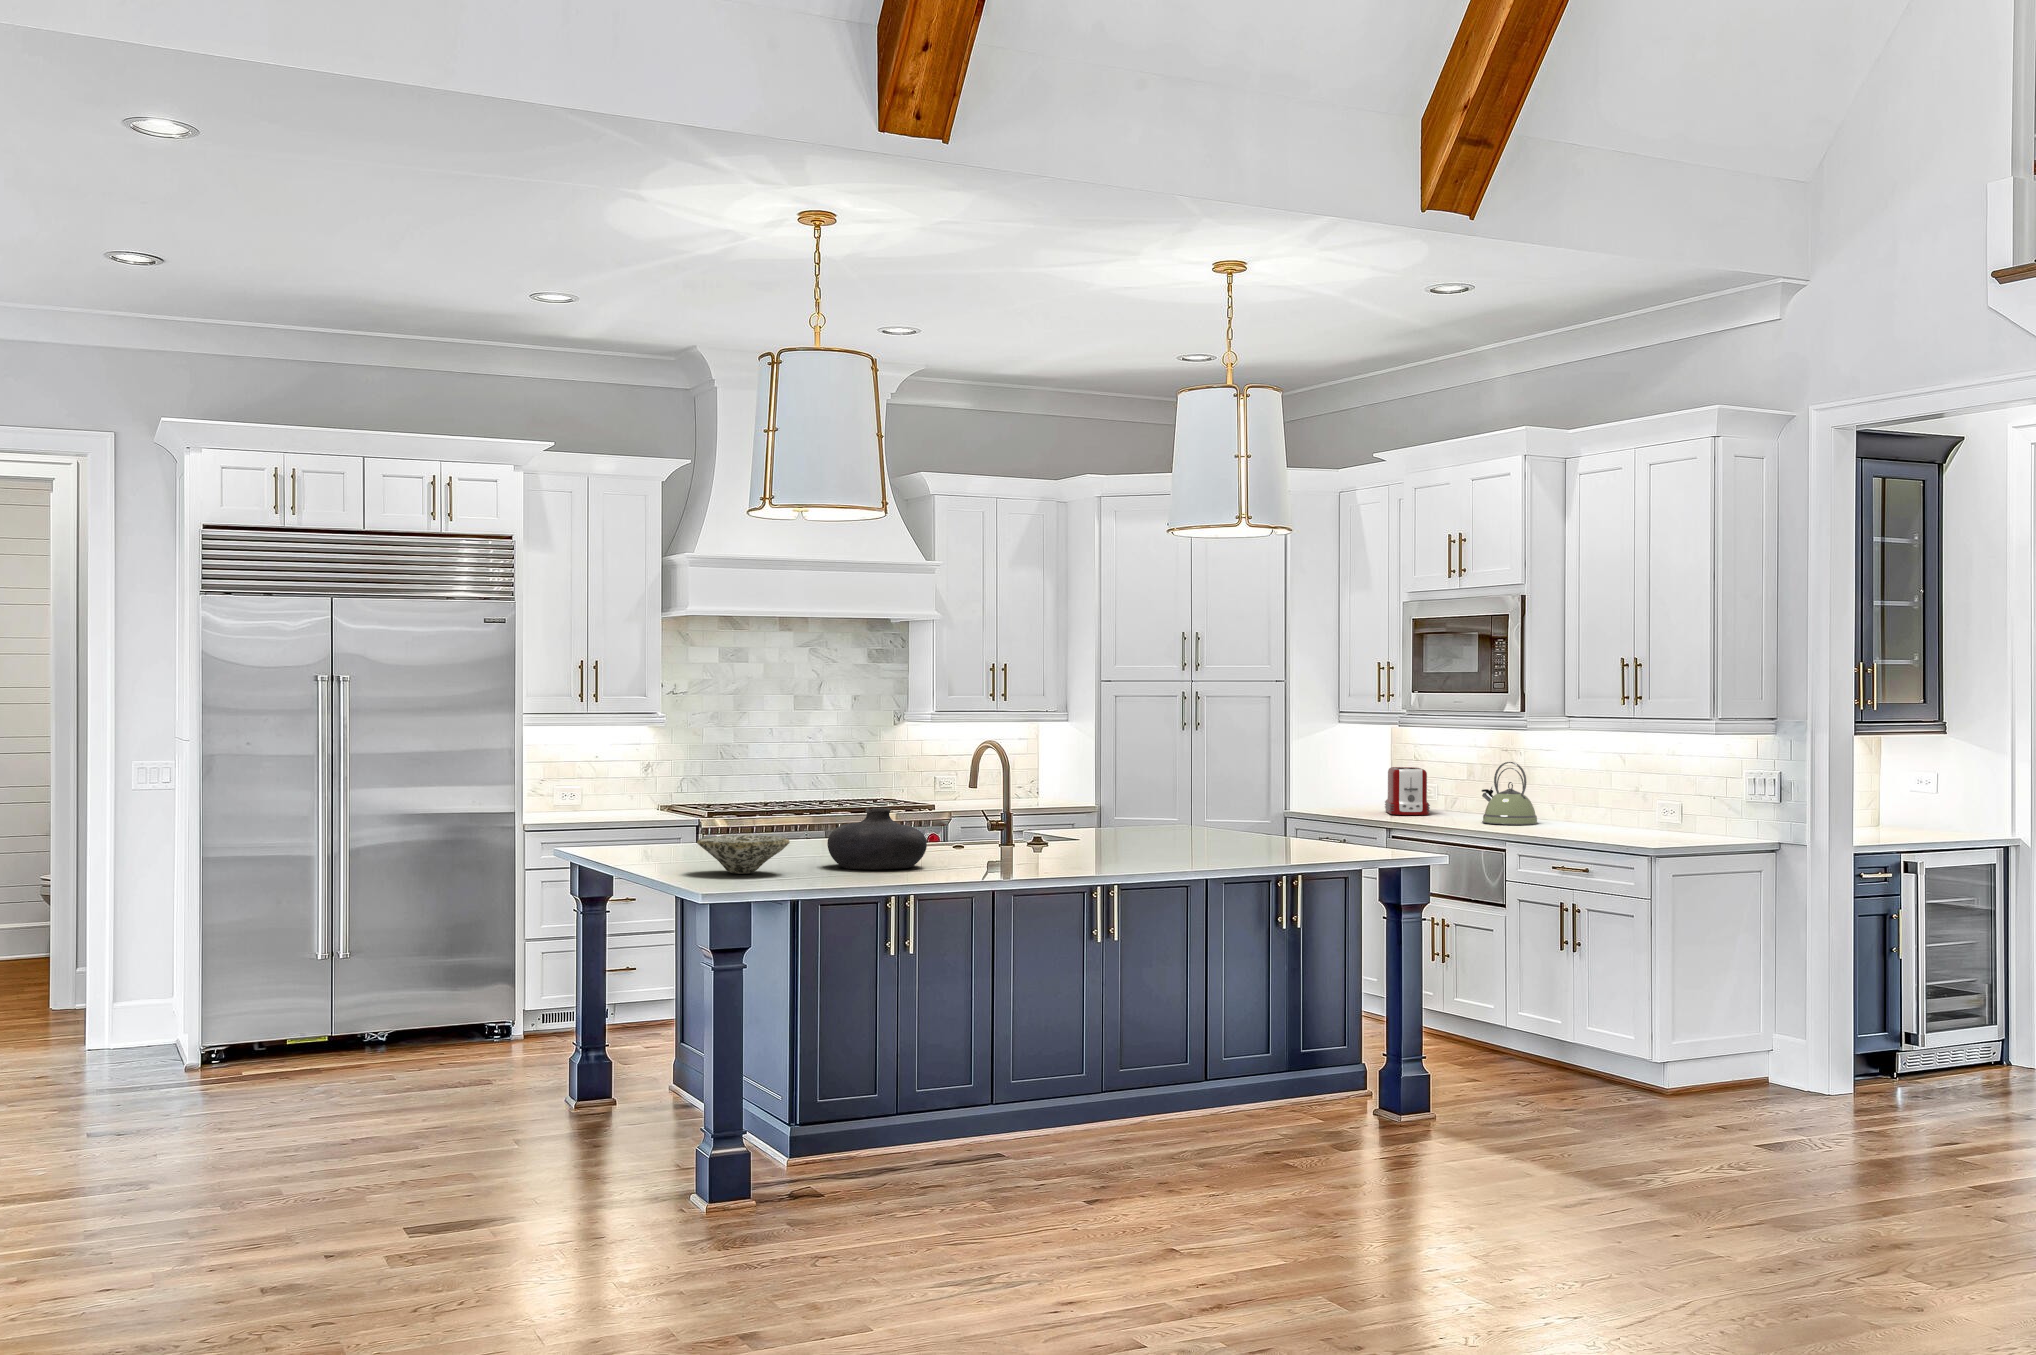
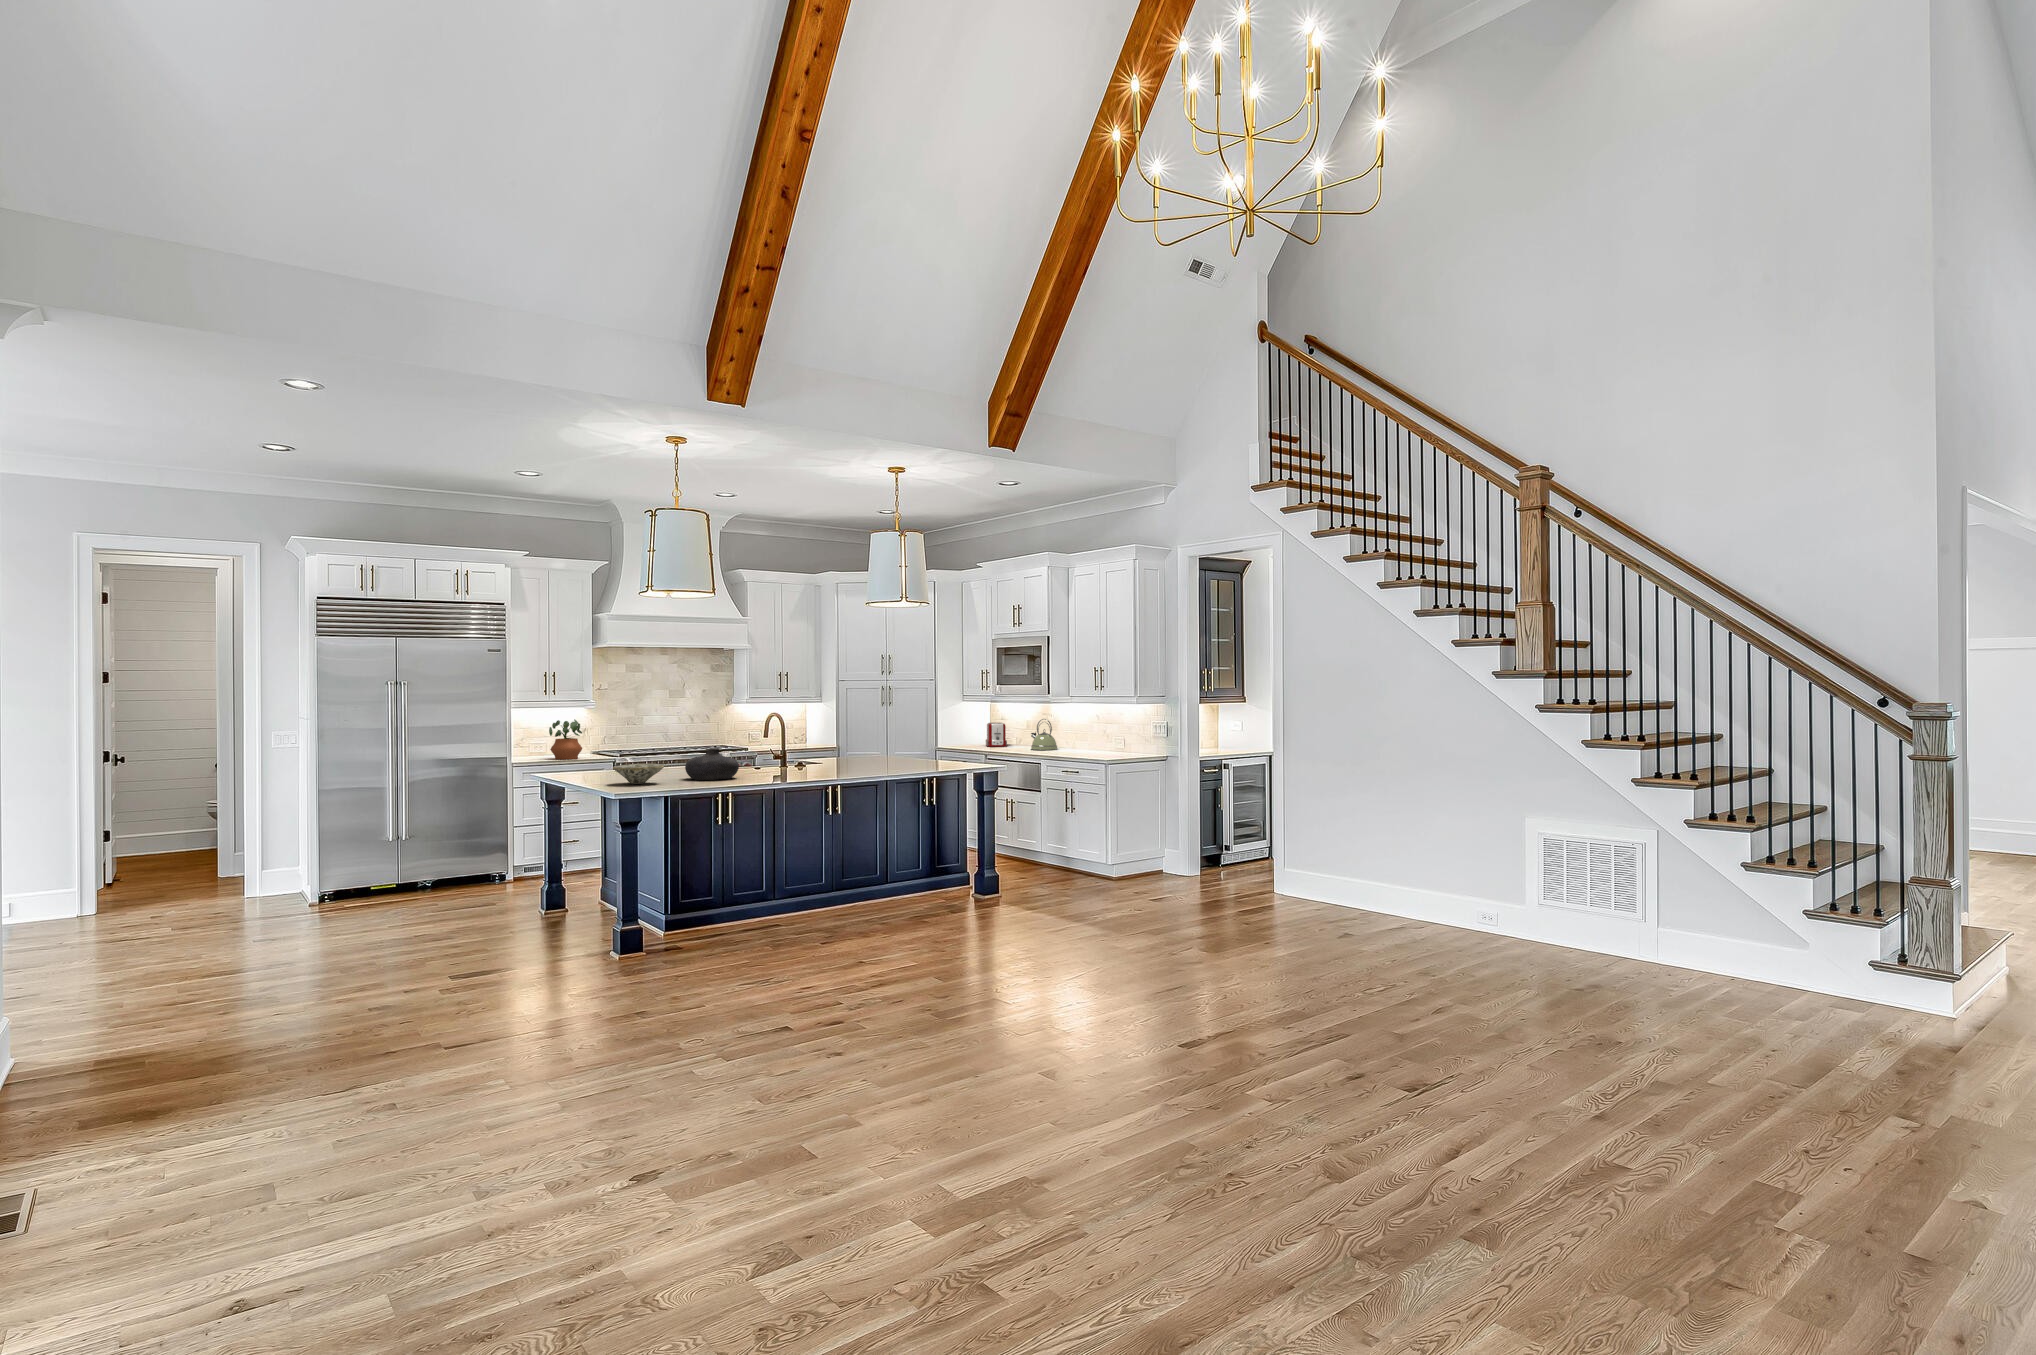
potted plant: none [584,747,641,820] -> present [549,719,582,760]

